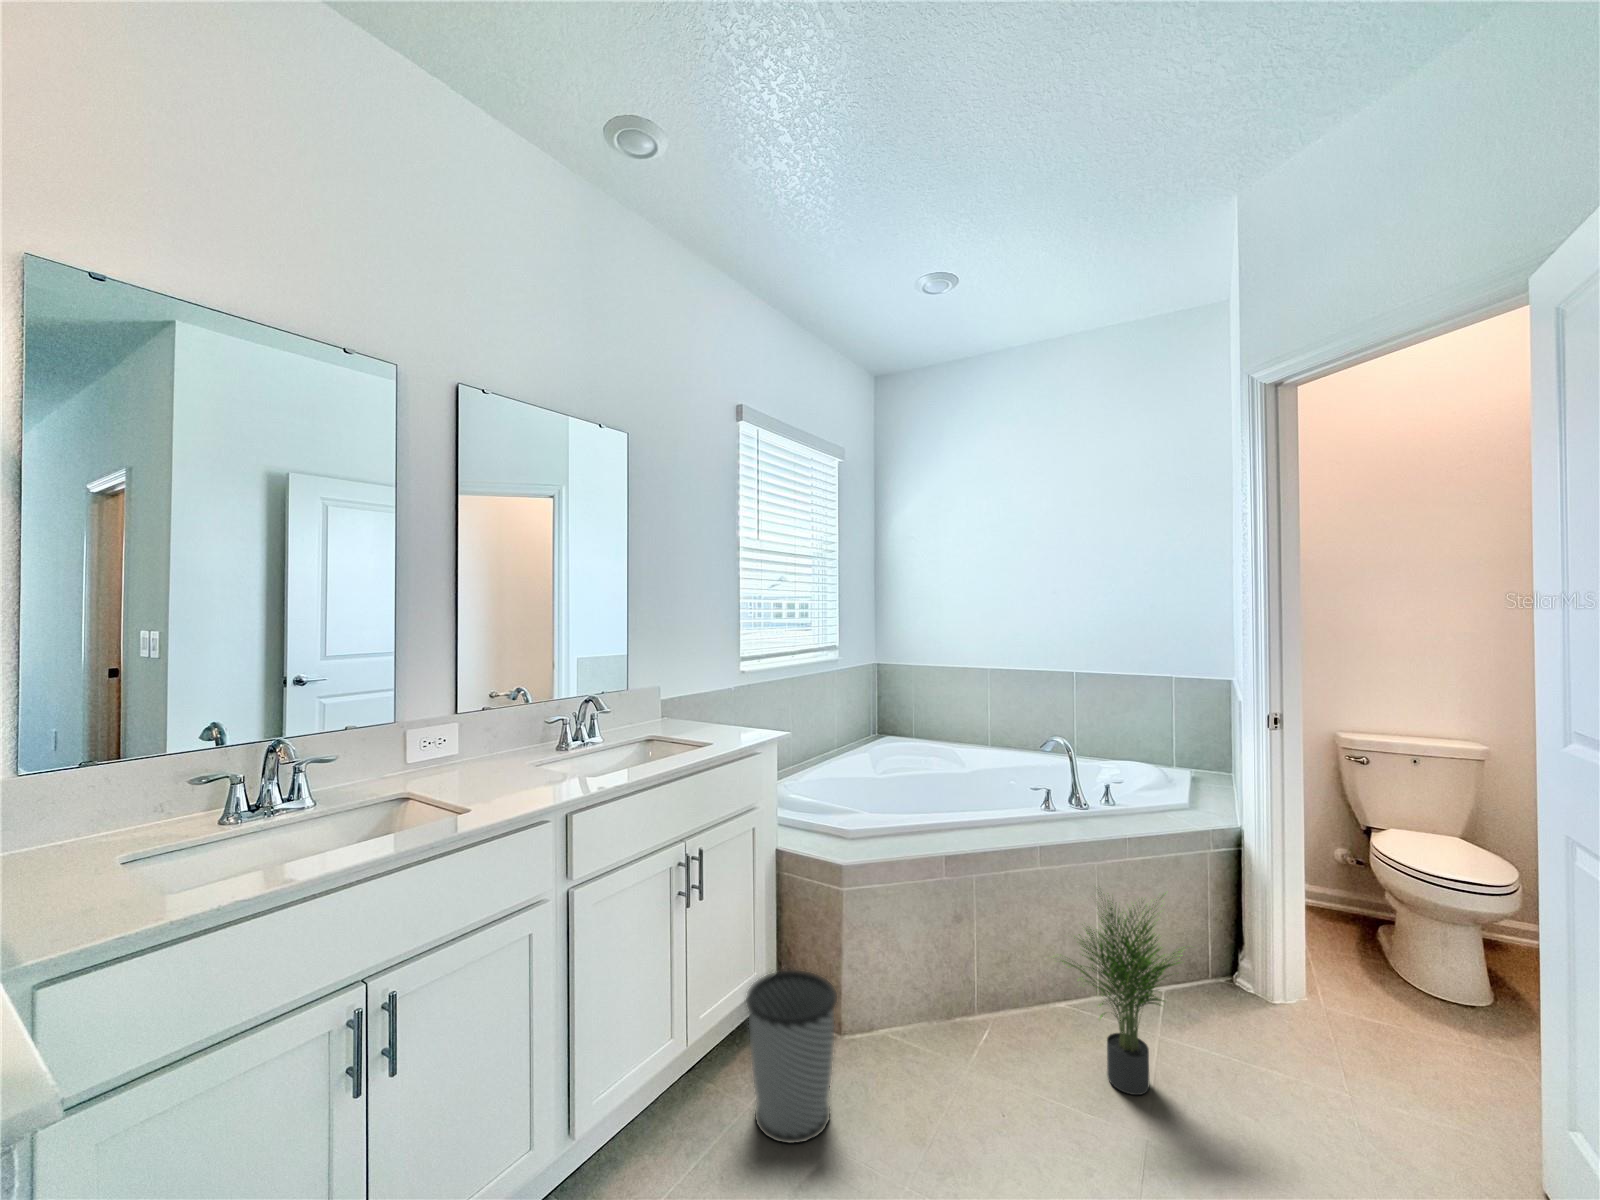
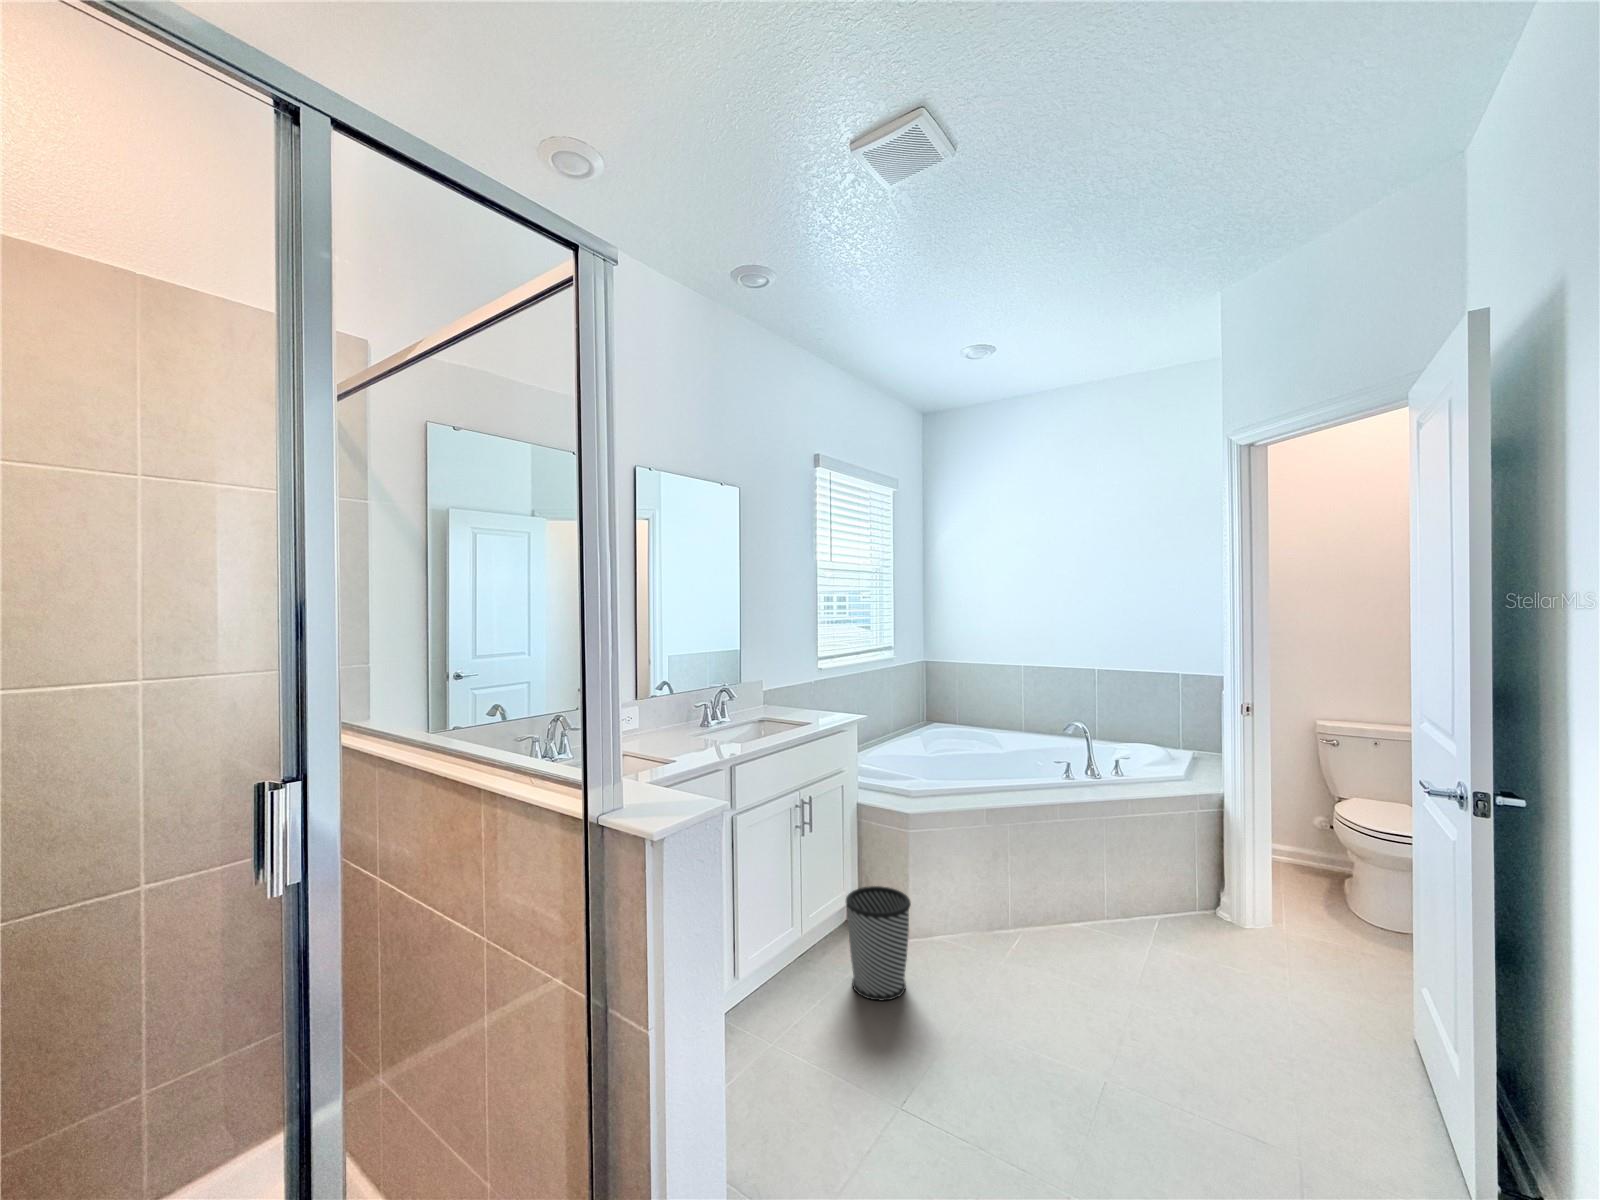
potted plant: present [1062,893,1183,1095] -> none [1064,829,1175,980]

